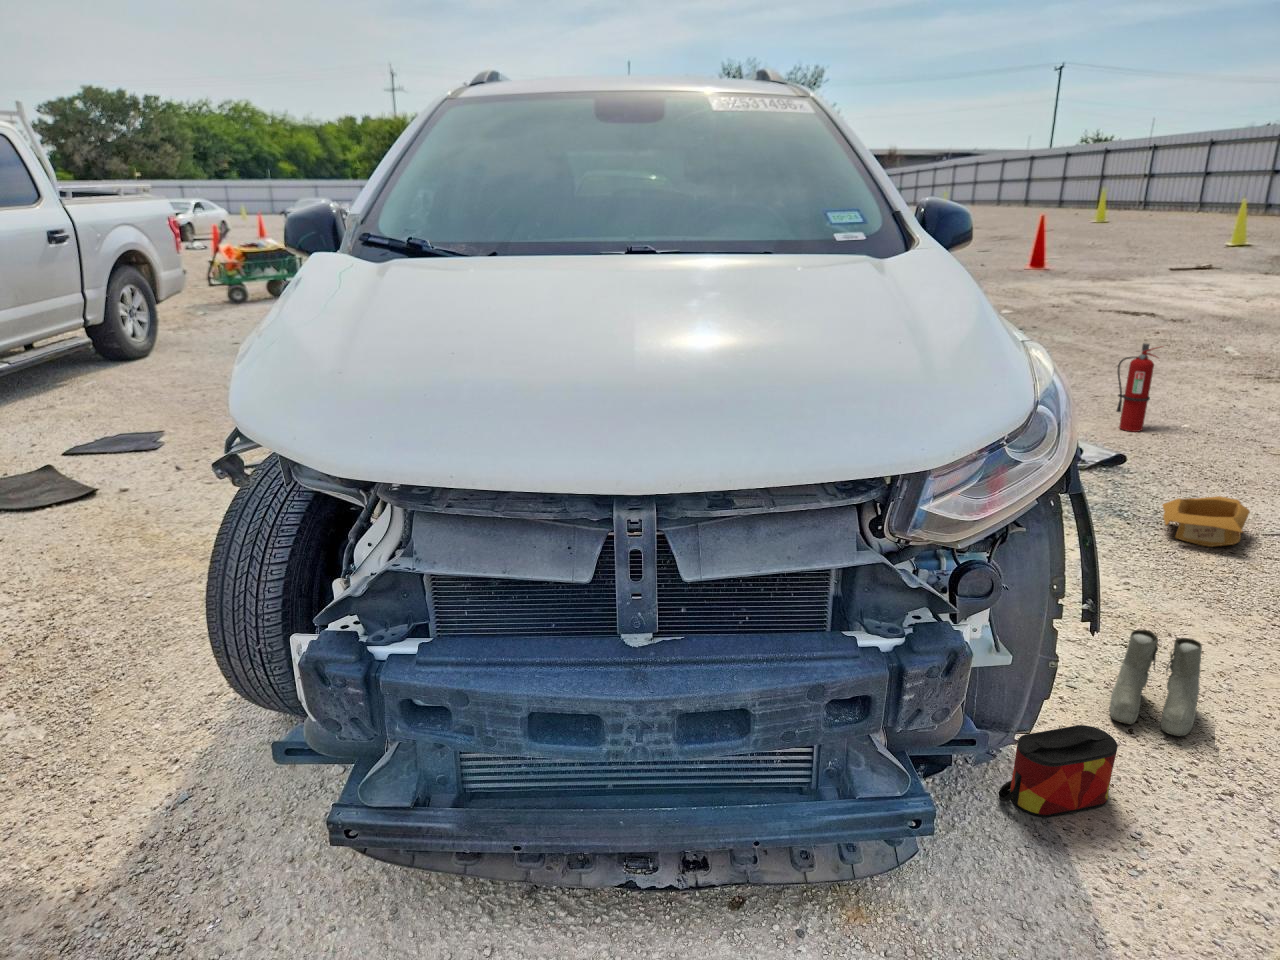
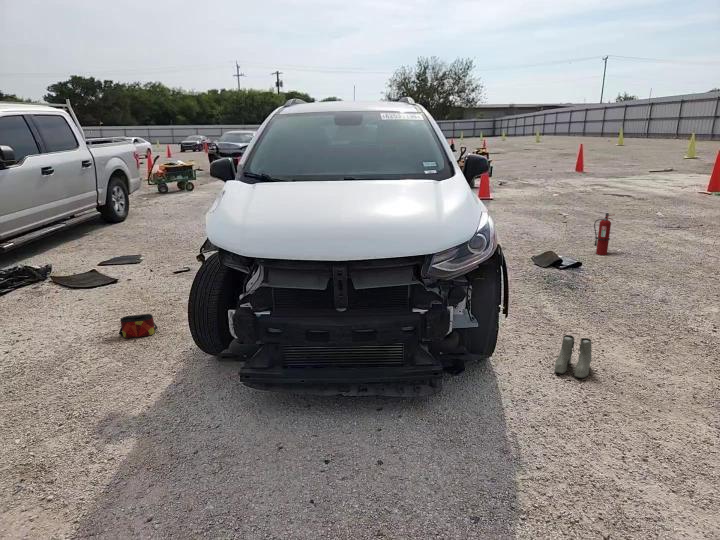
cardboard box: present [1162,496,1250,547] -> none [601,283,640,306]
bag: present [998,725,1118,817] -> present [119,314,157,339]

